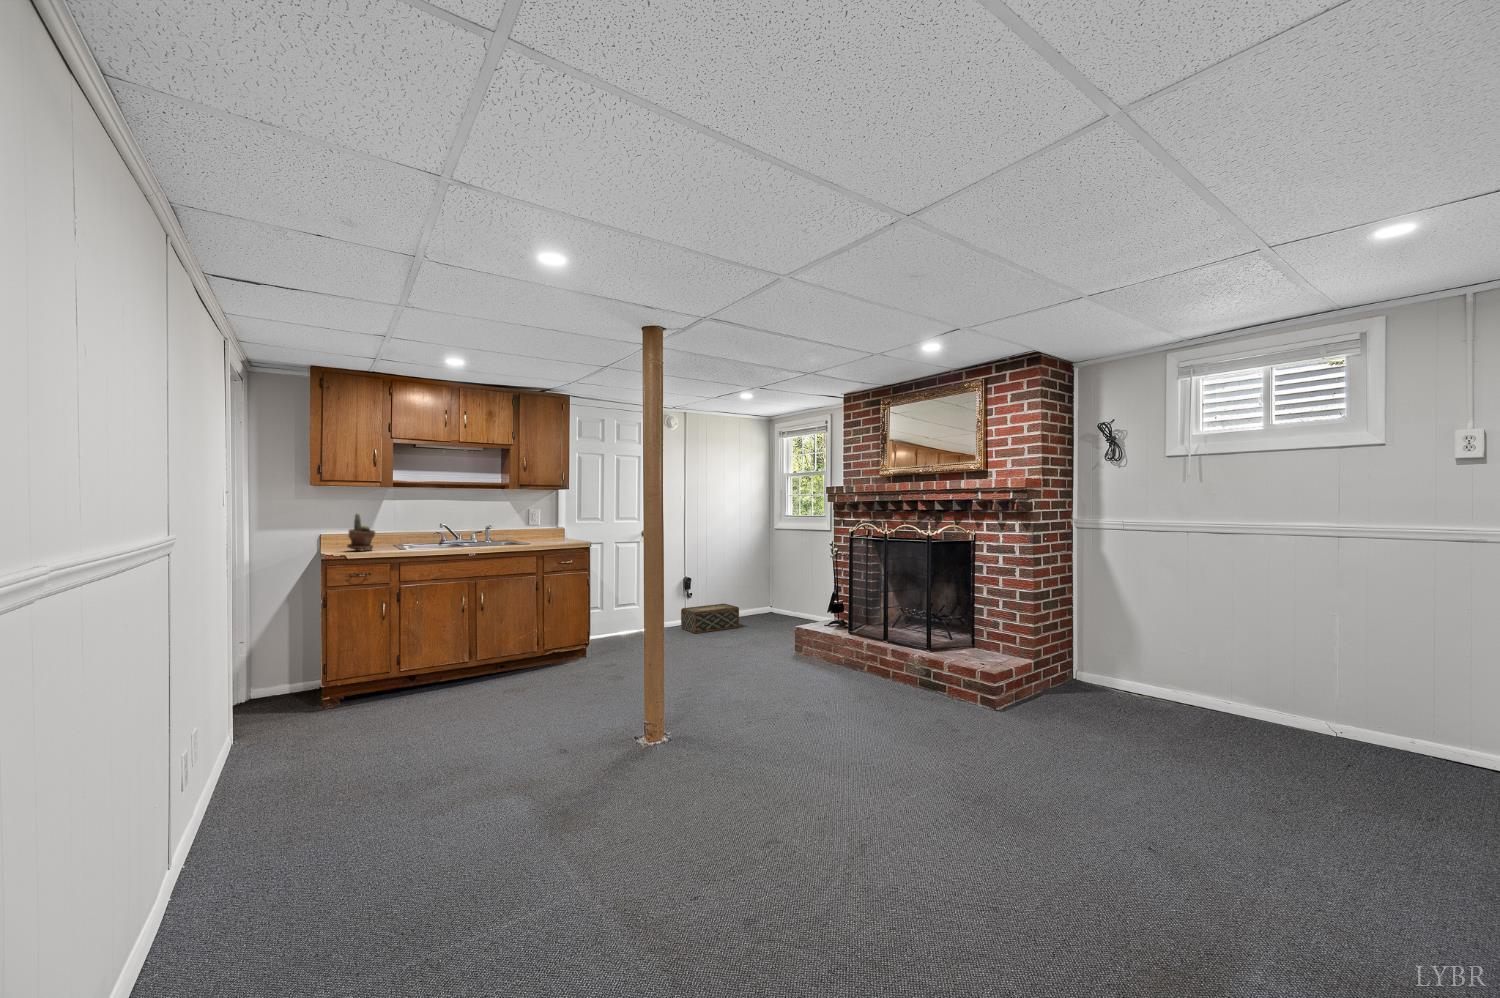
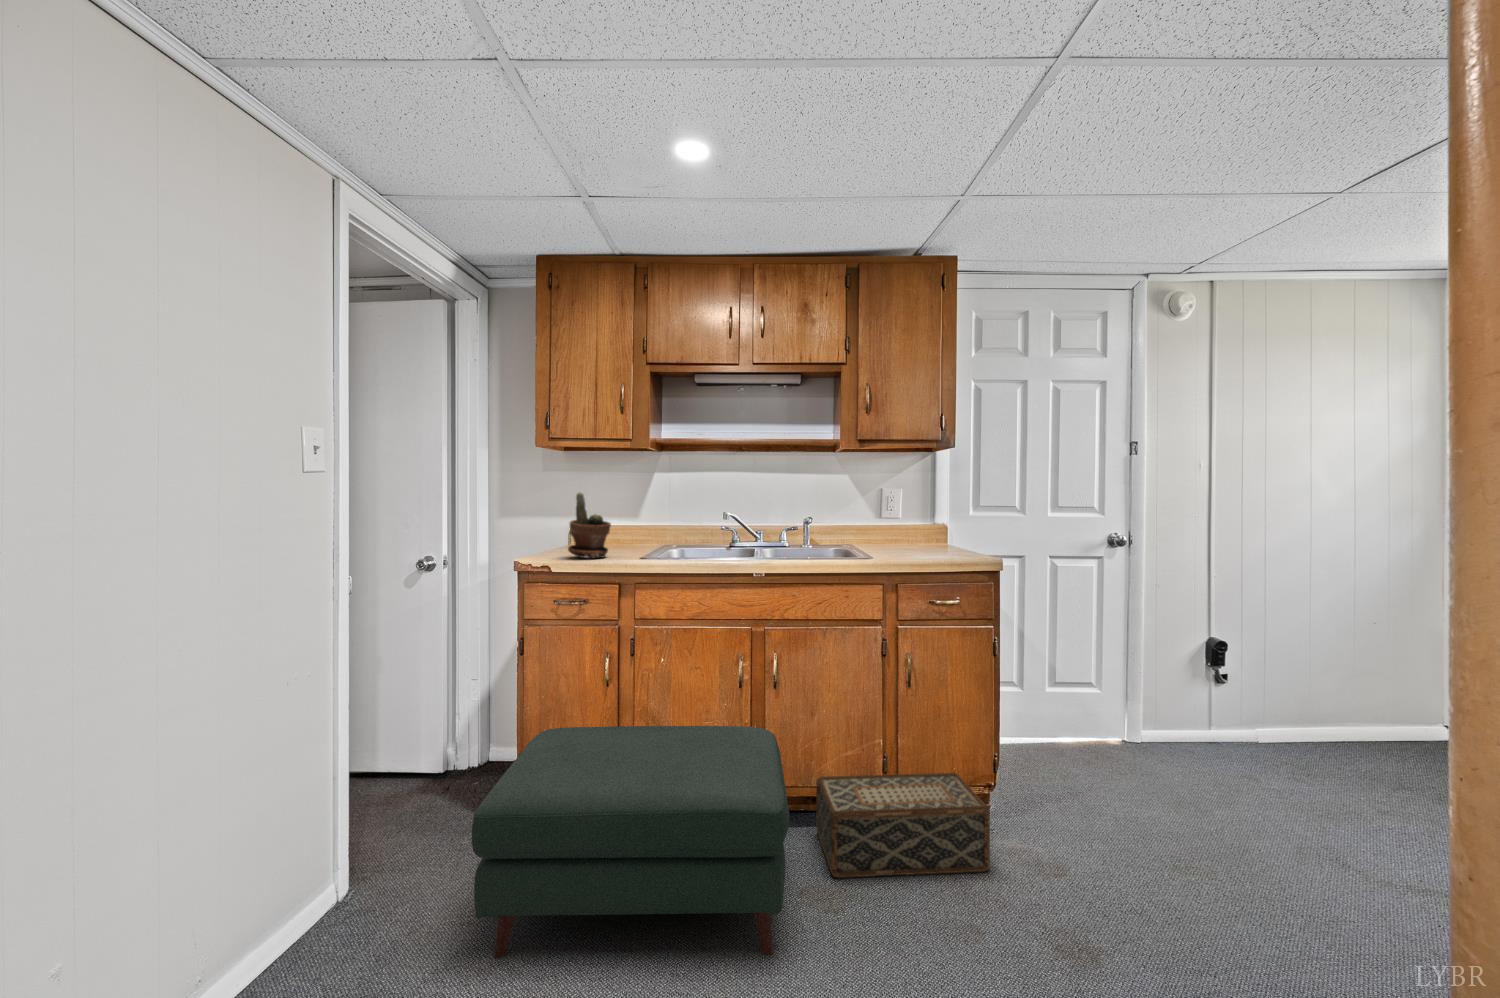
woven basket: present [681,604,739,633] -> present [816,773,990,878]
ottoman: none [346,627,506,734] -> present [472,726,789,958]

